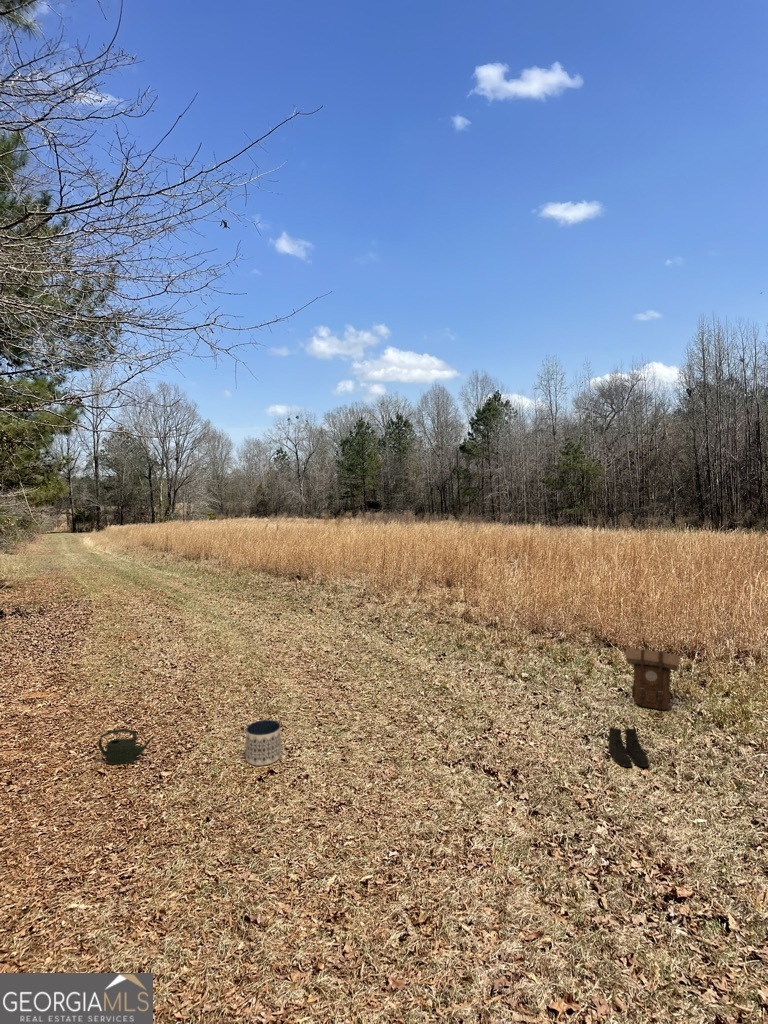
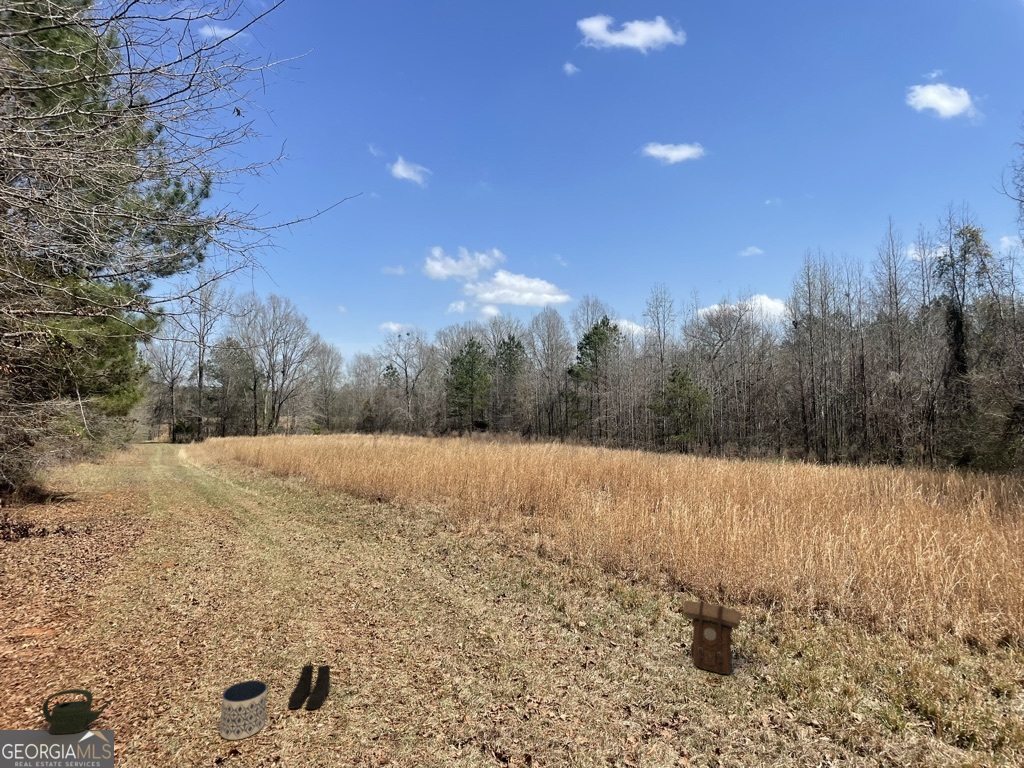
boots: present [609,727,649,767] -> present [288,664,330,709]

